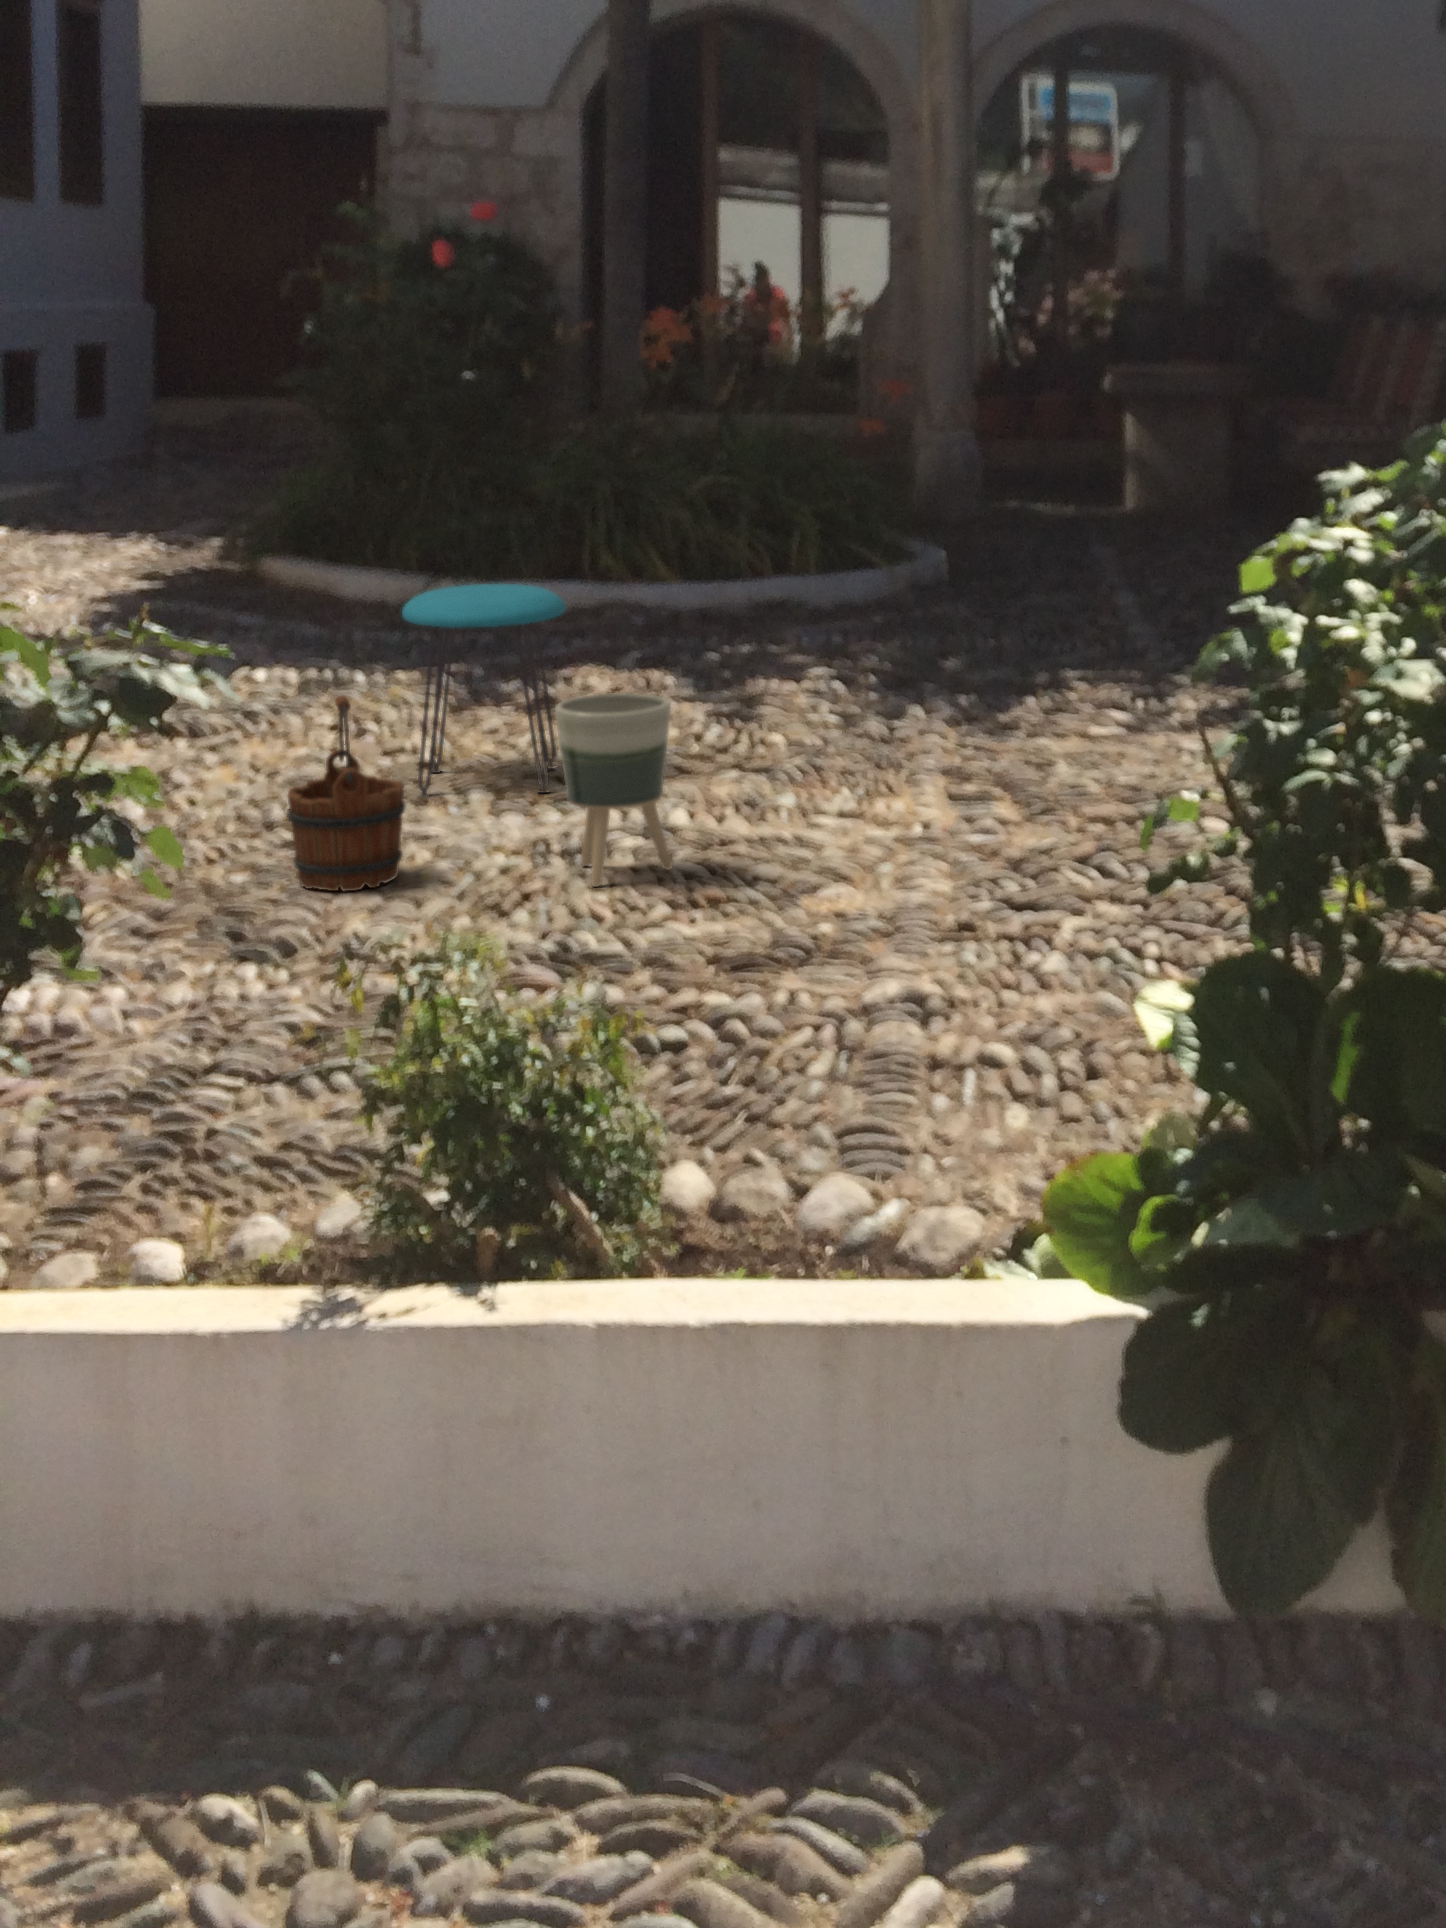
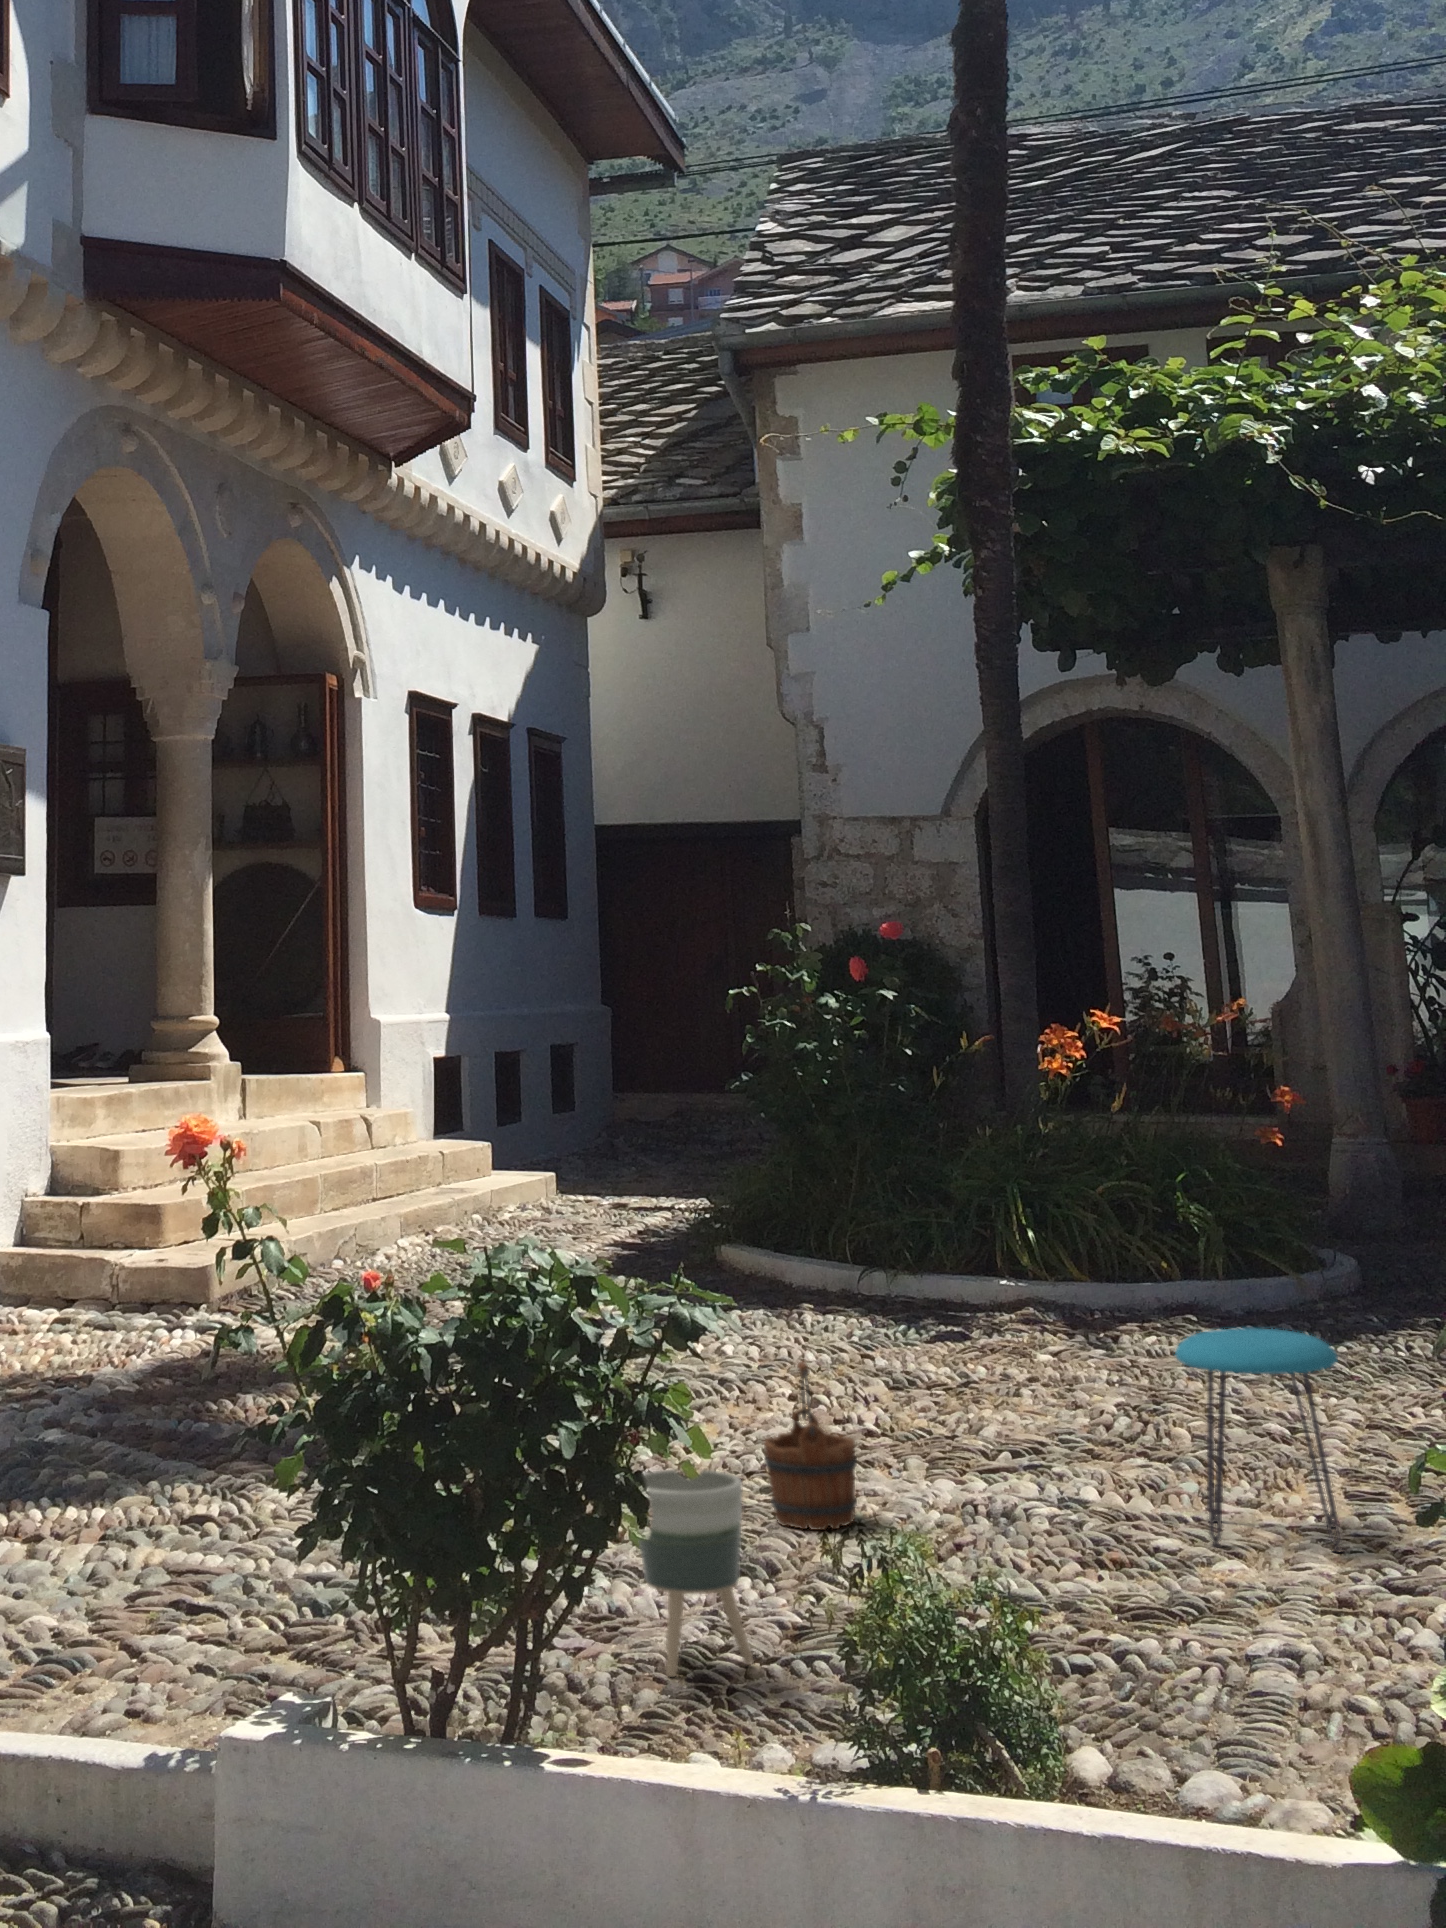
stool: present [402,584,566,797] -> present [1175,1328,1343,1553]
planter: present [555,693,673,887] -> present [639,1470,753,1677]

